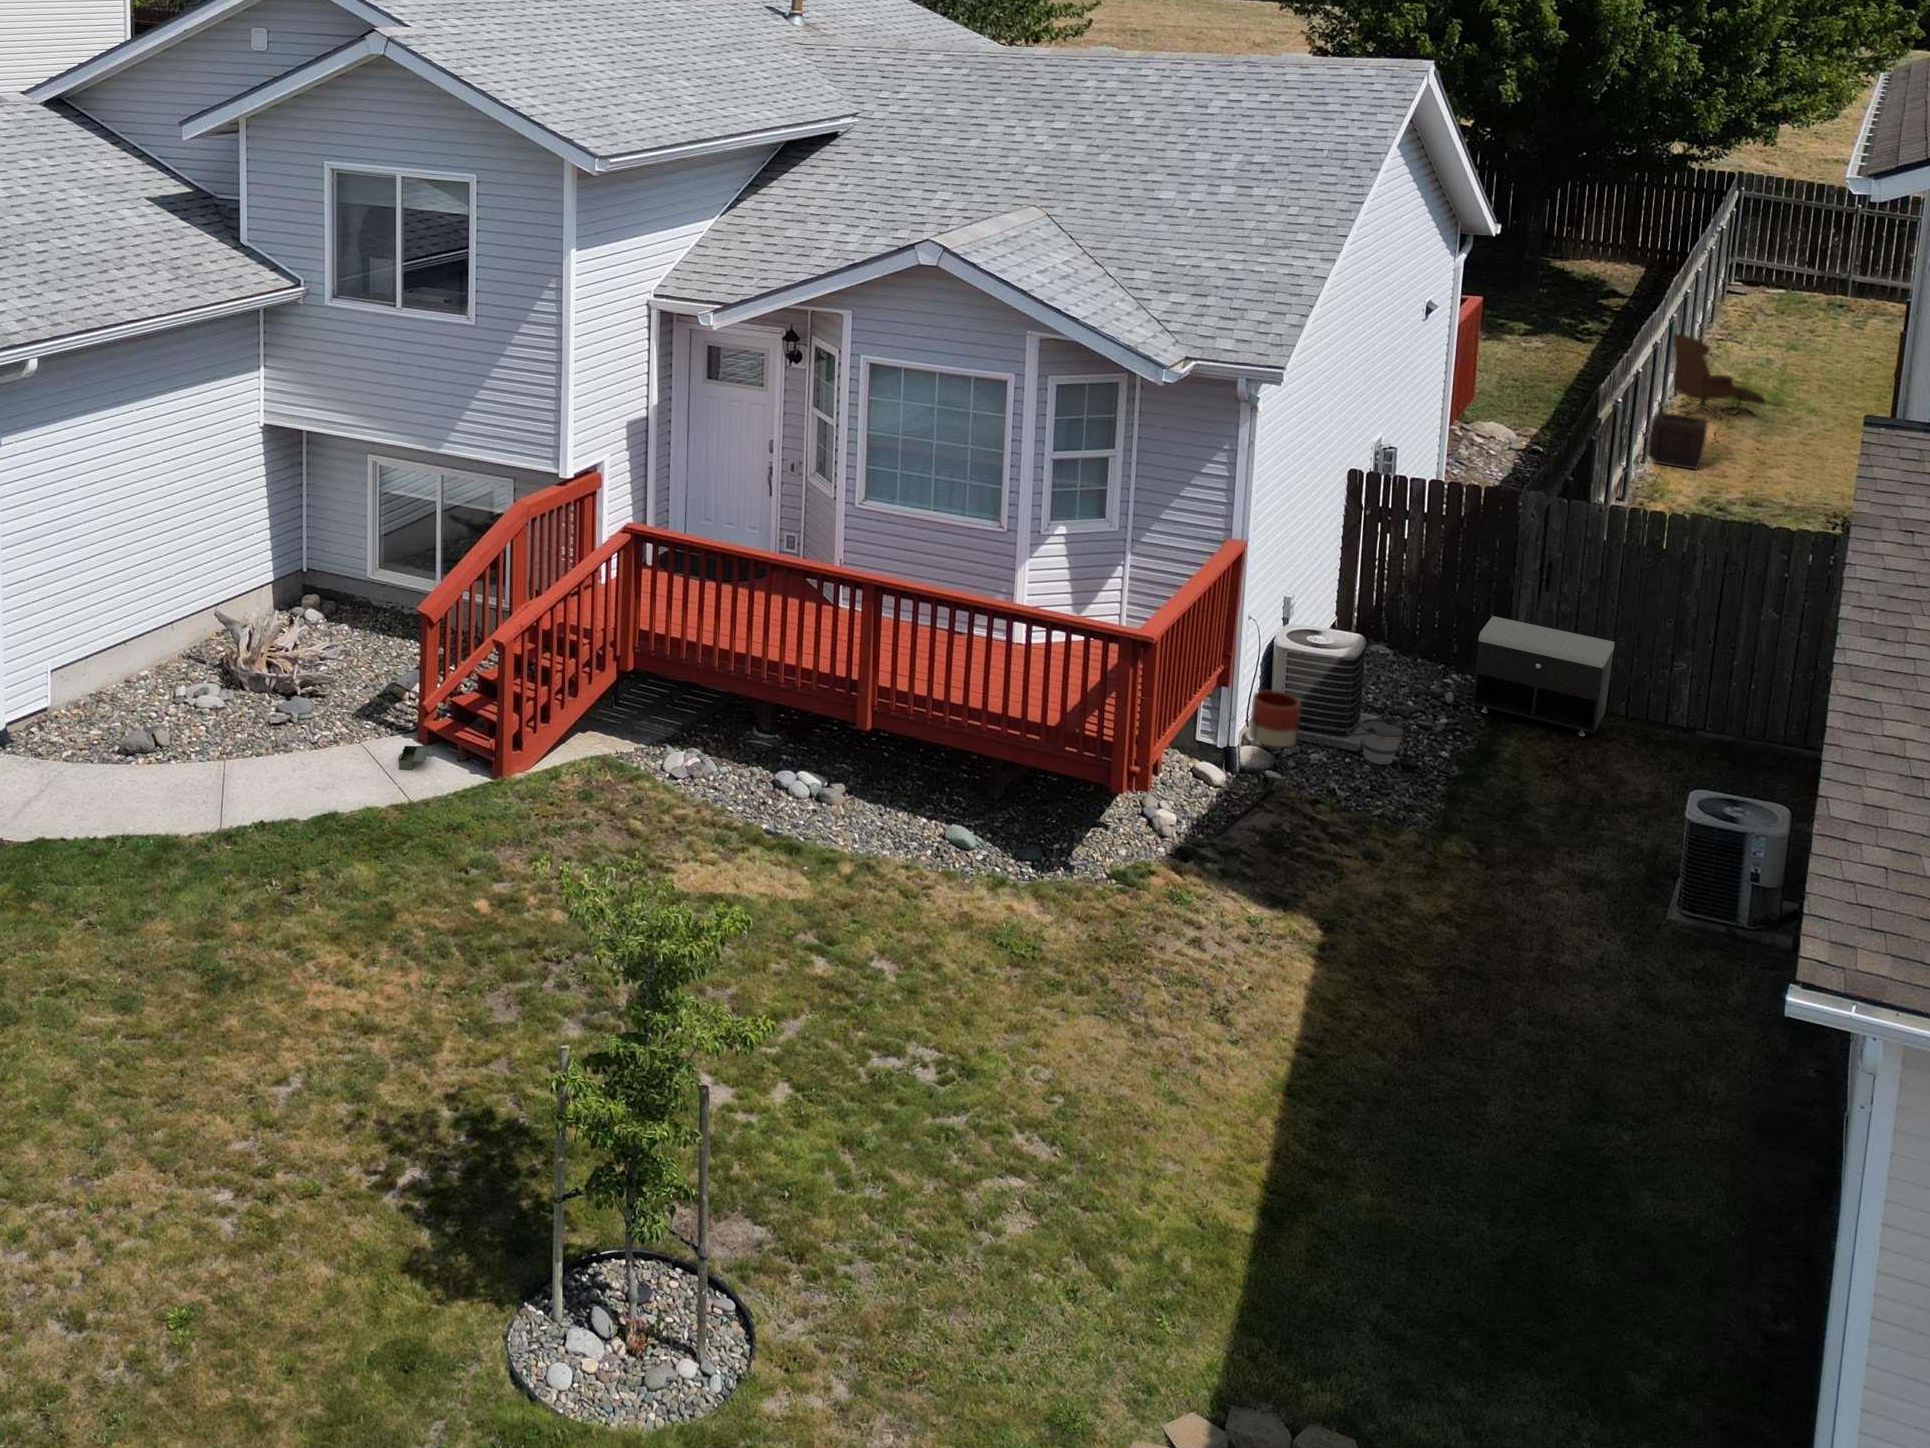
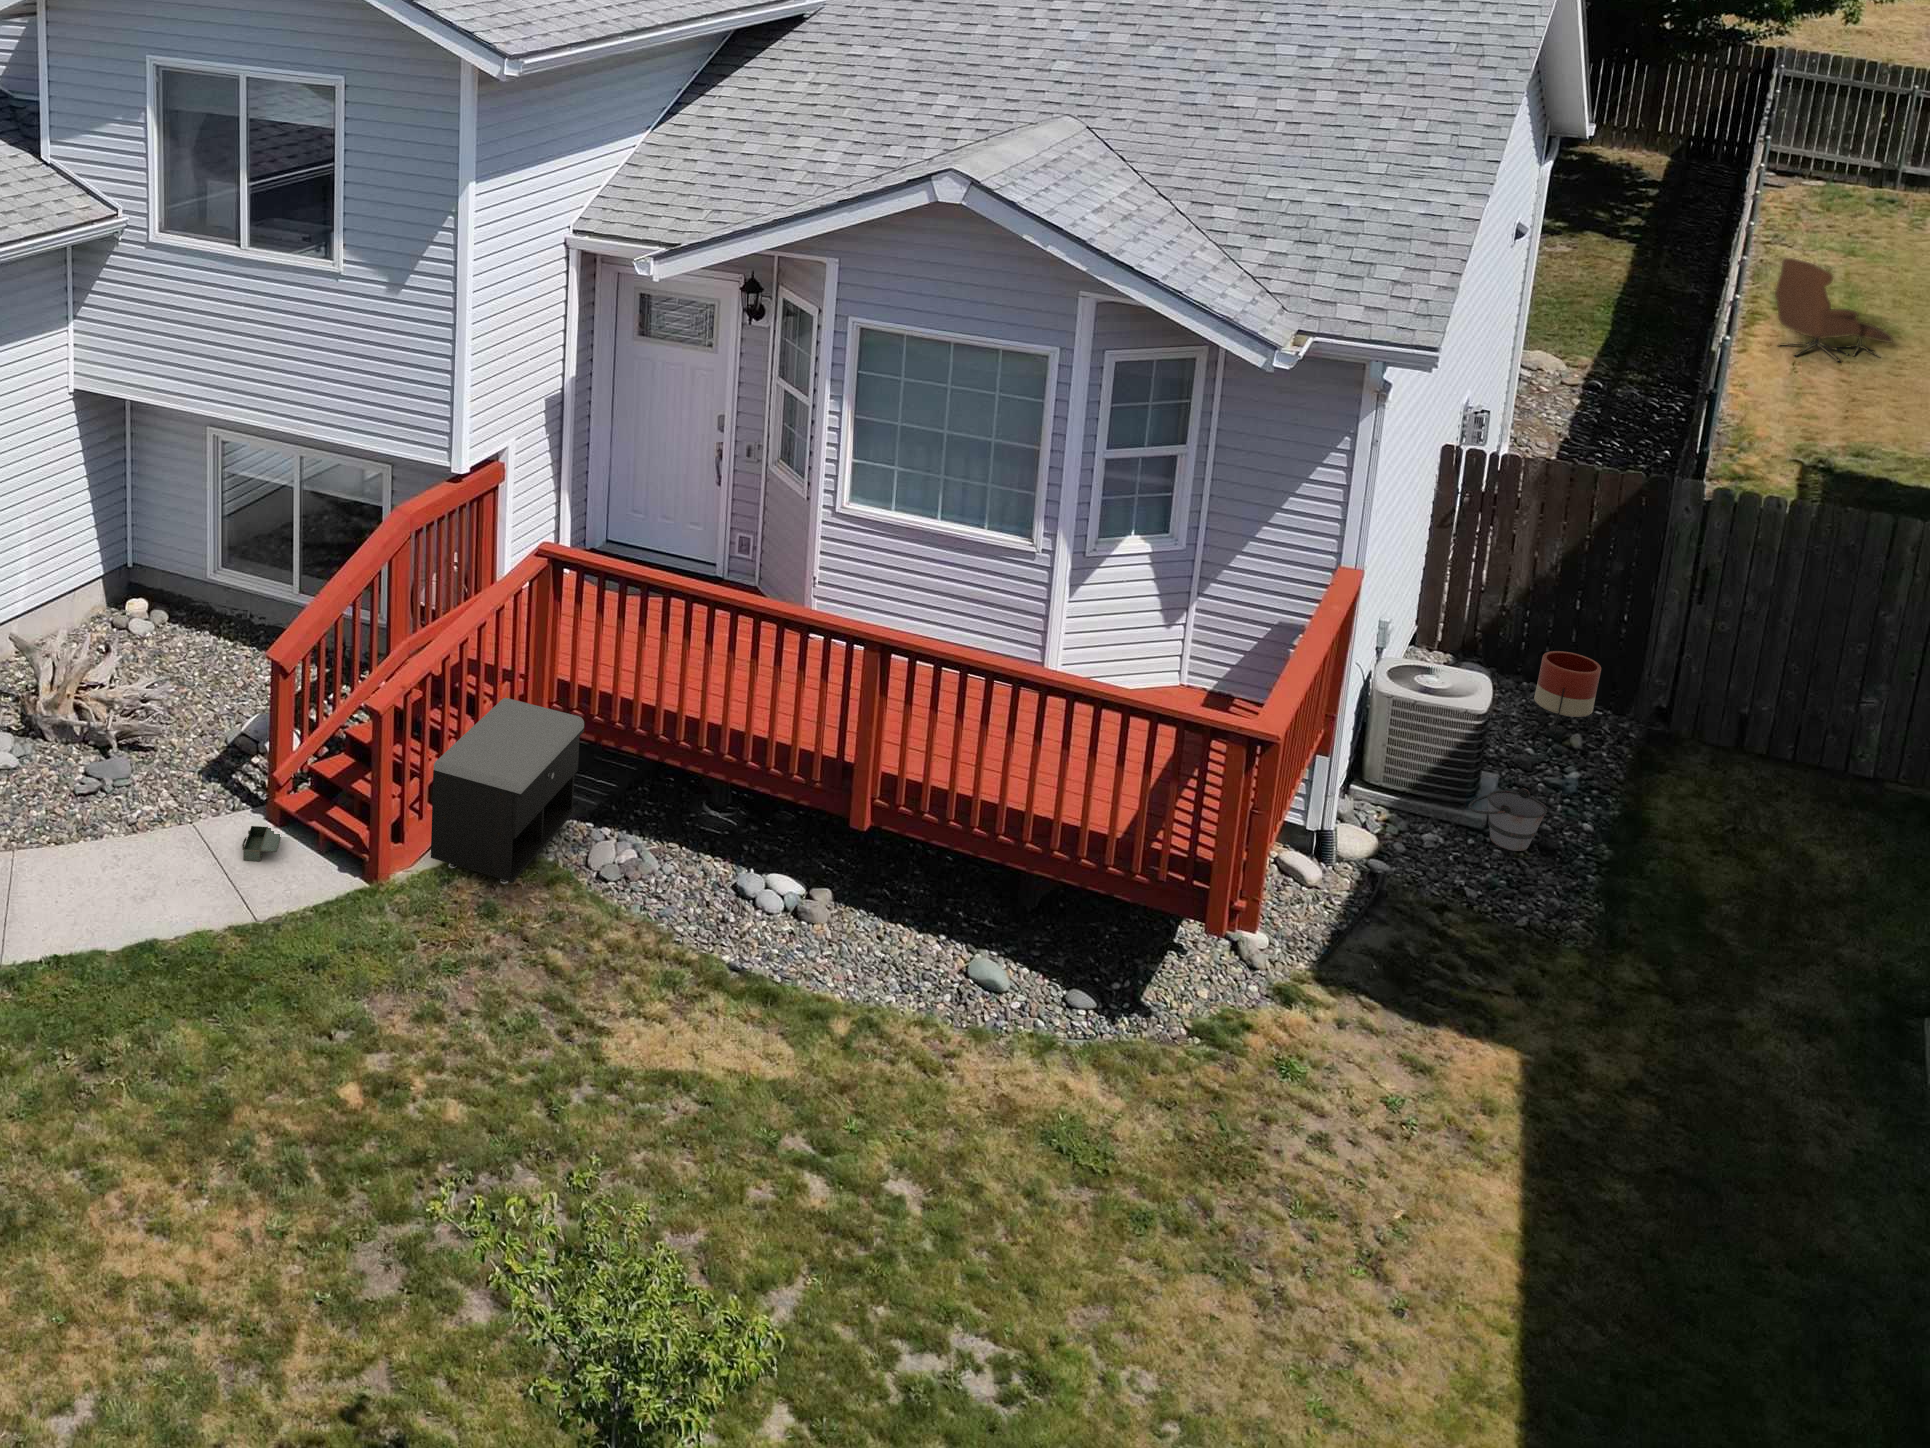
wooden crate: present [1648,412,1708,469] -> none [1763,356,1841,429]
storage bench: present [1471,616,1614,736] -> present [431,698,584,884]
planter: present [1249,690,1300,750] -> present [1534,651,1601,735]

